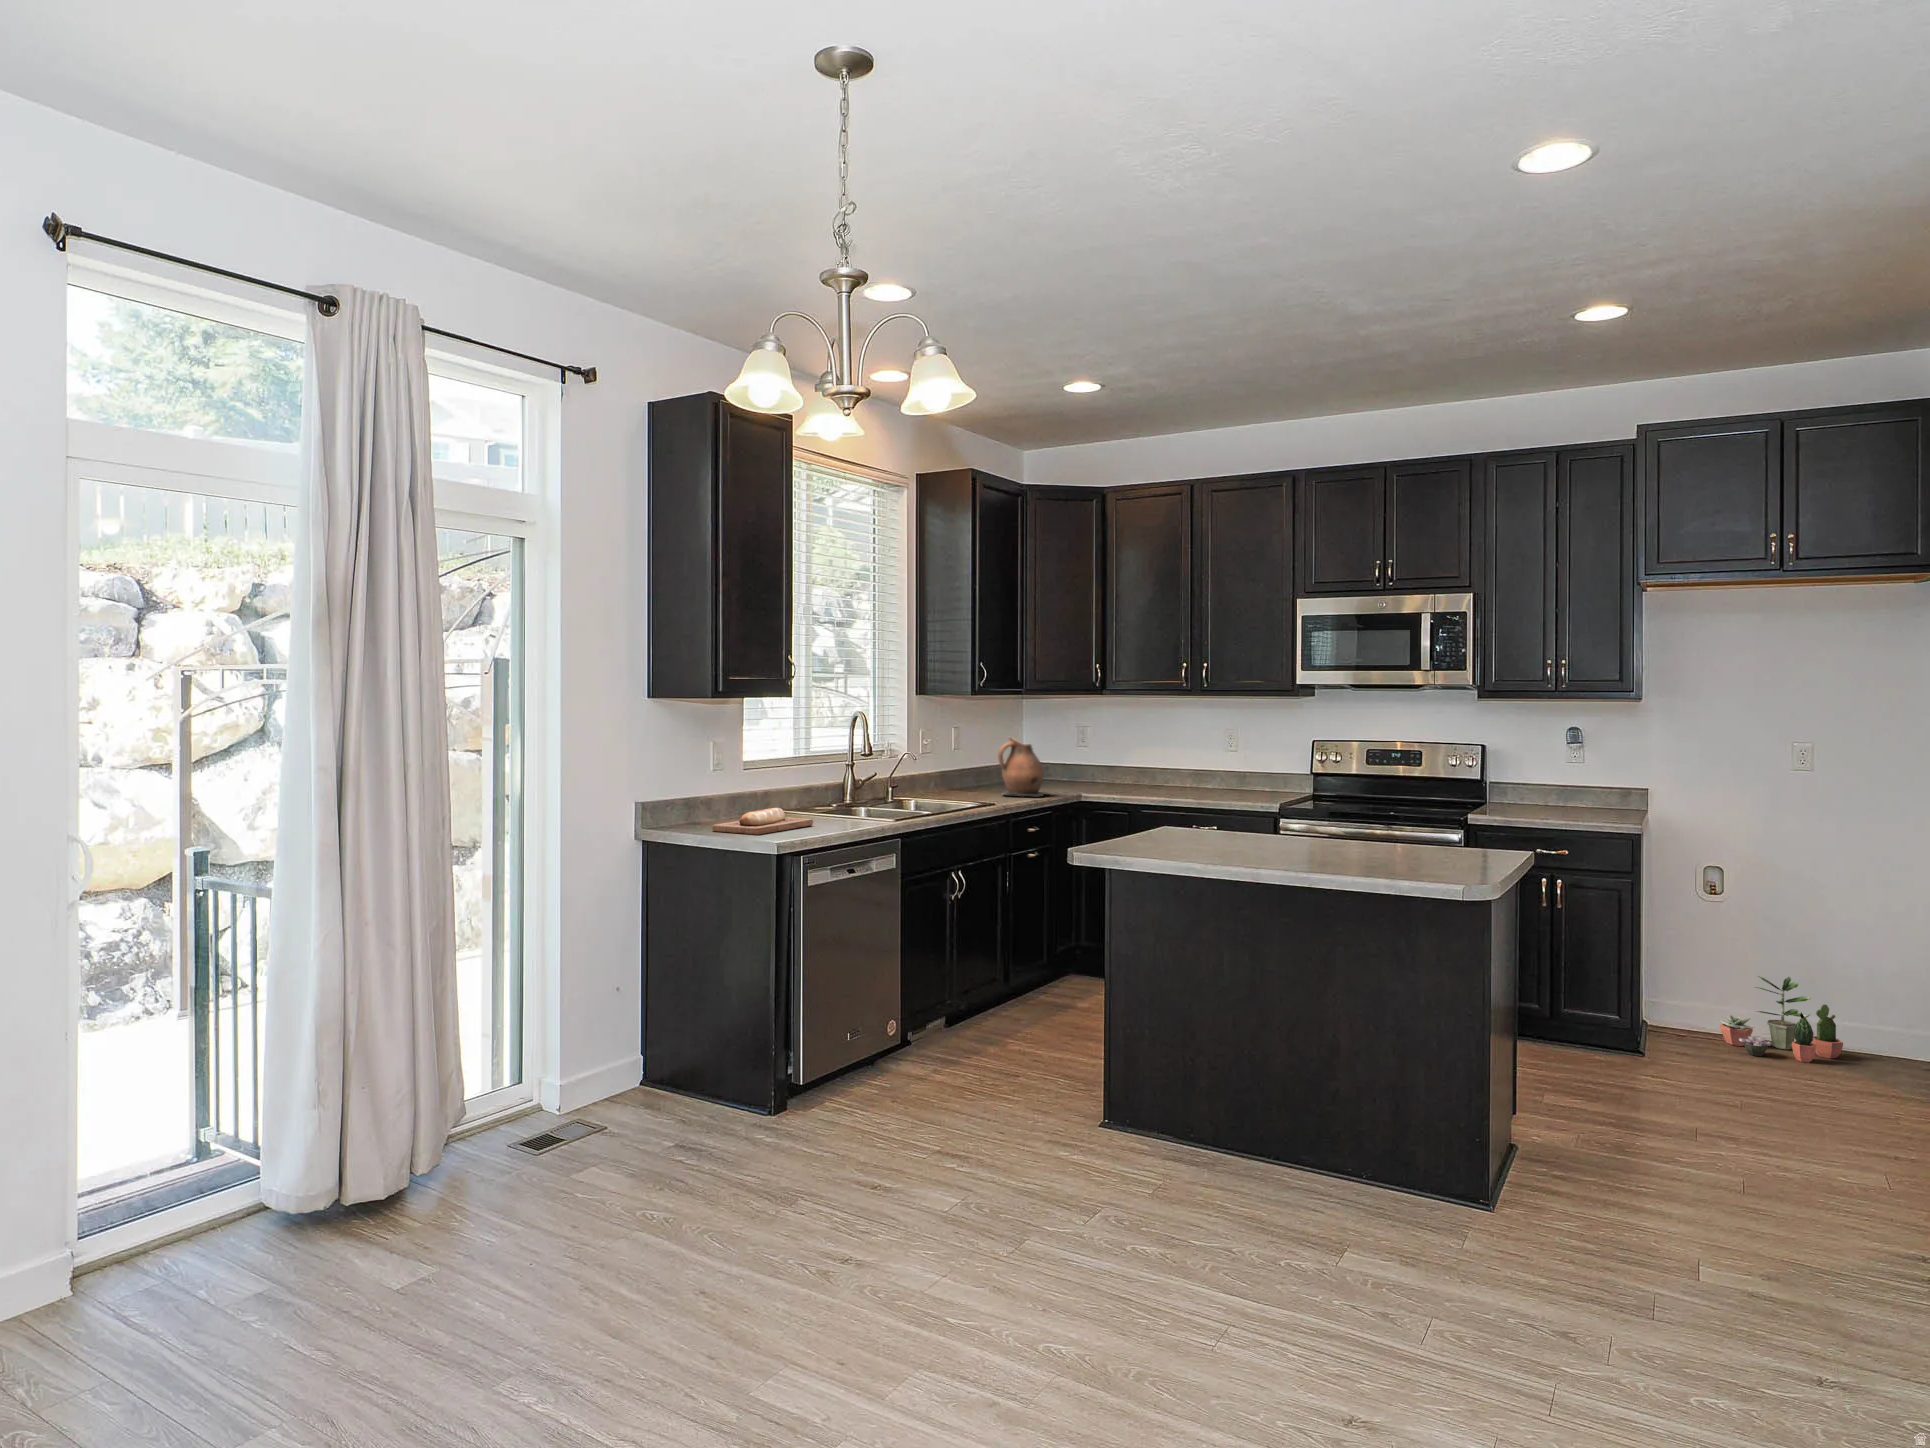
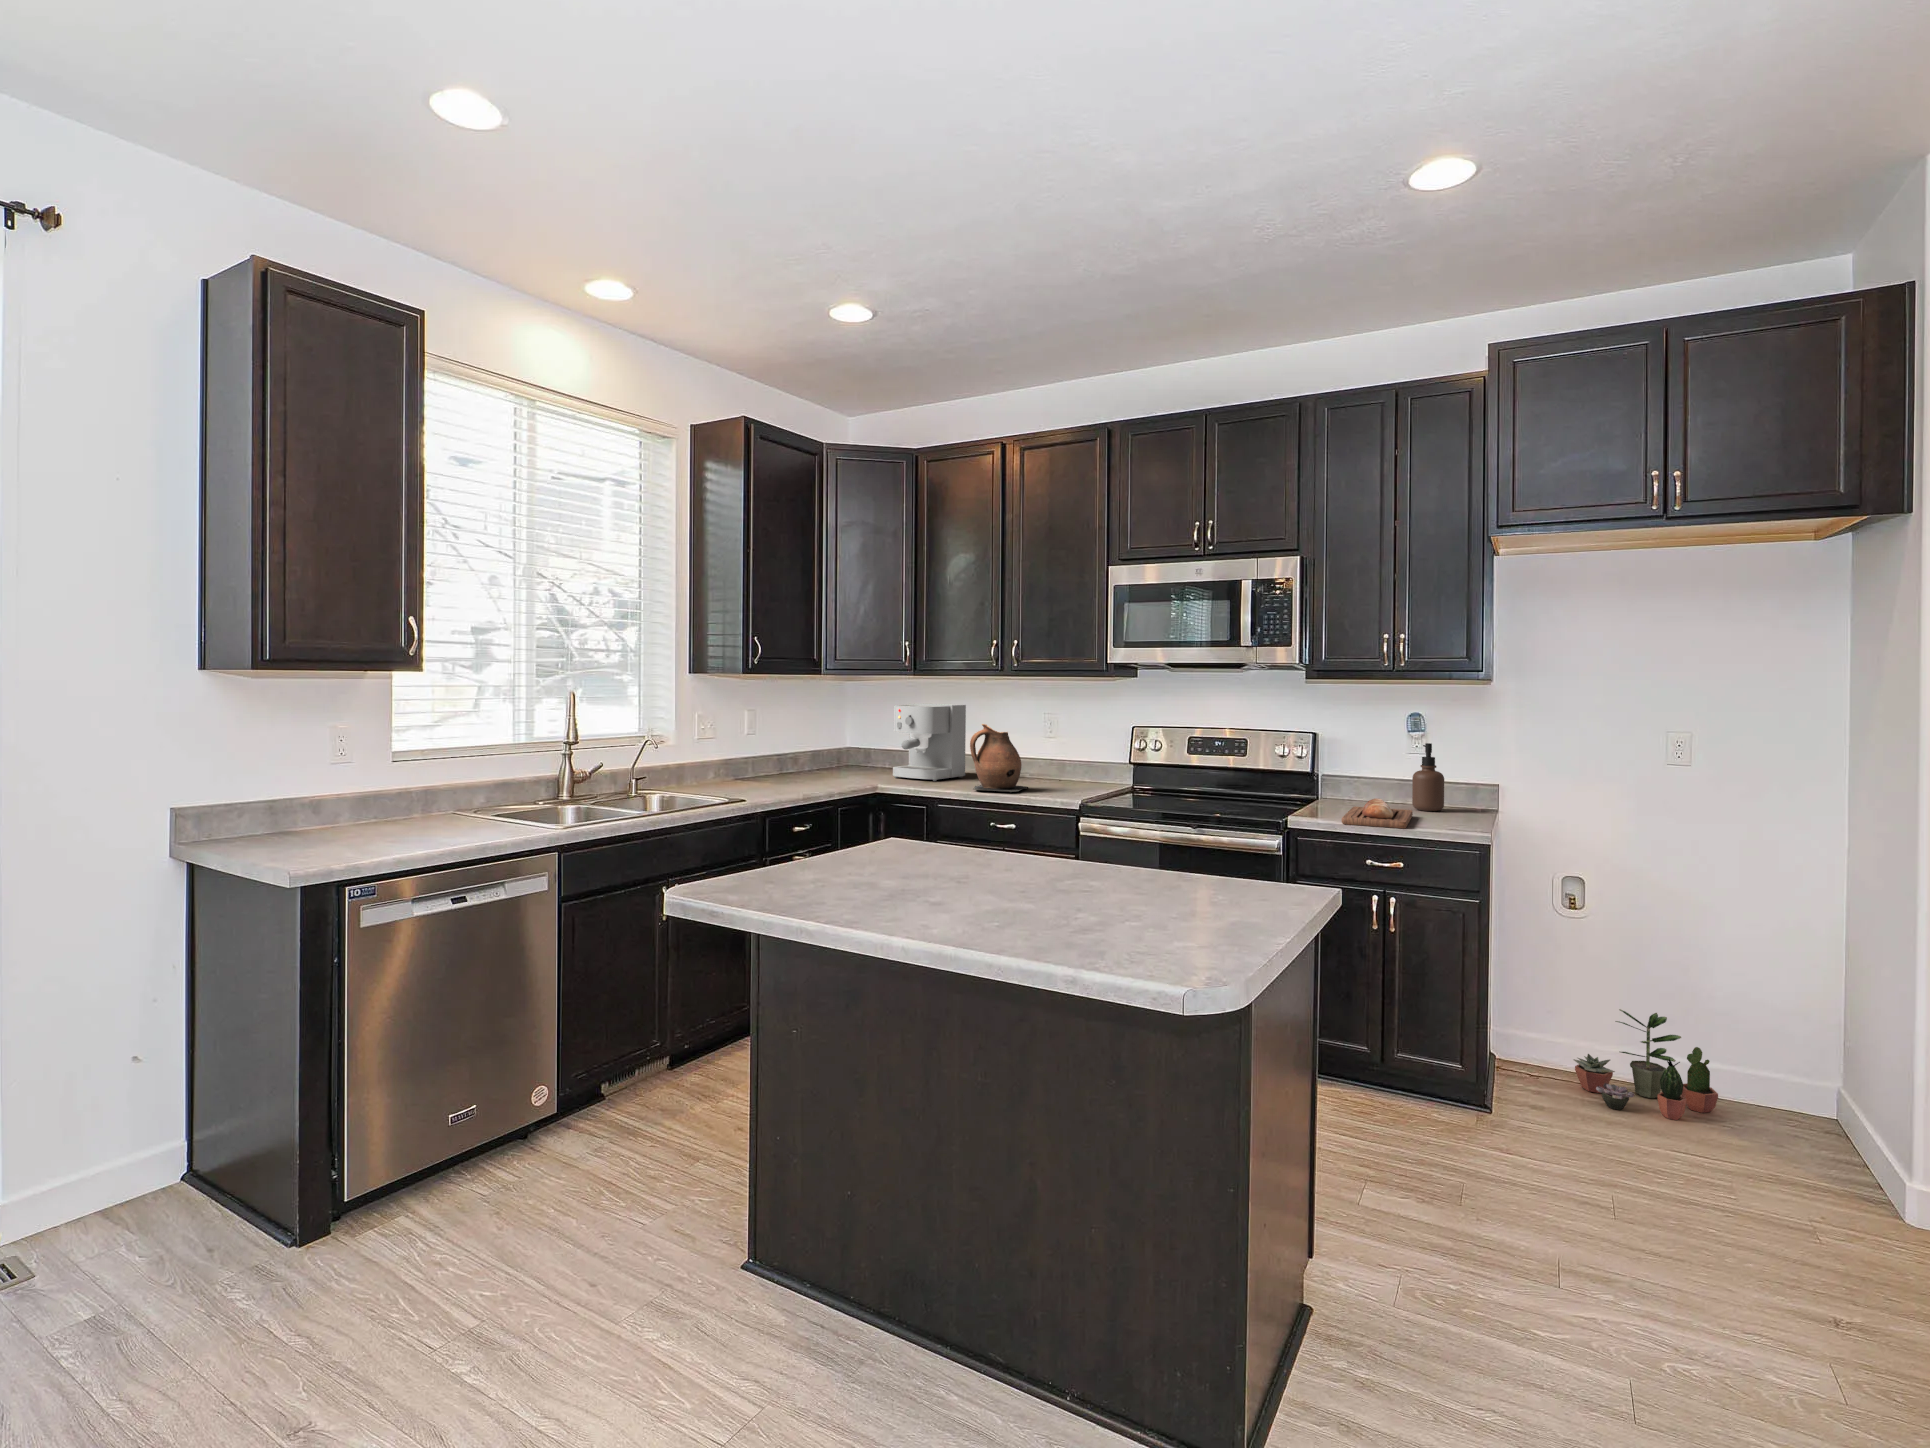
coffee maker: none [1084,721,1148,790] -> present [893,704,966,781]
ceramic pitcher: present [998,737,1045,796] -> present [970,724,1028,793]
soap dispenser: none [1572,753,1600,811] -> present [1412,743,1444,811]
bread loaf: present [712,808,813,835] -> present [1342,799,1413,828]

